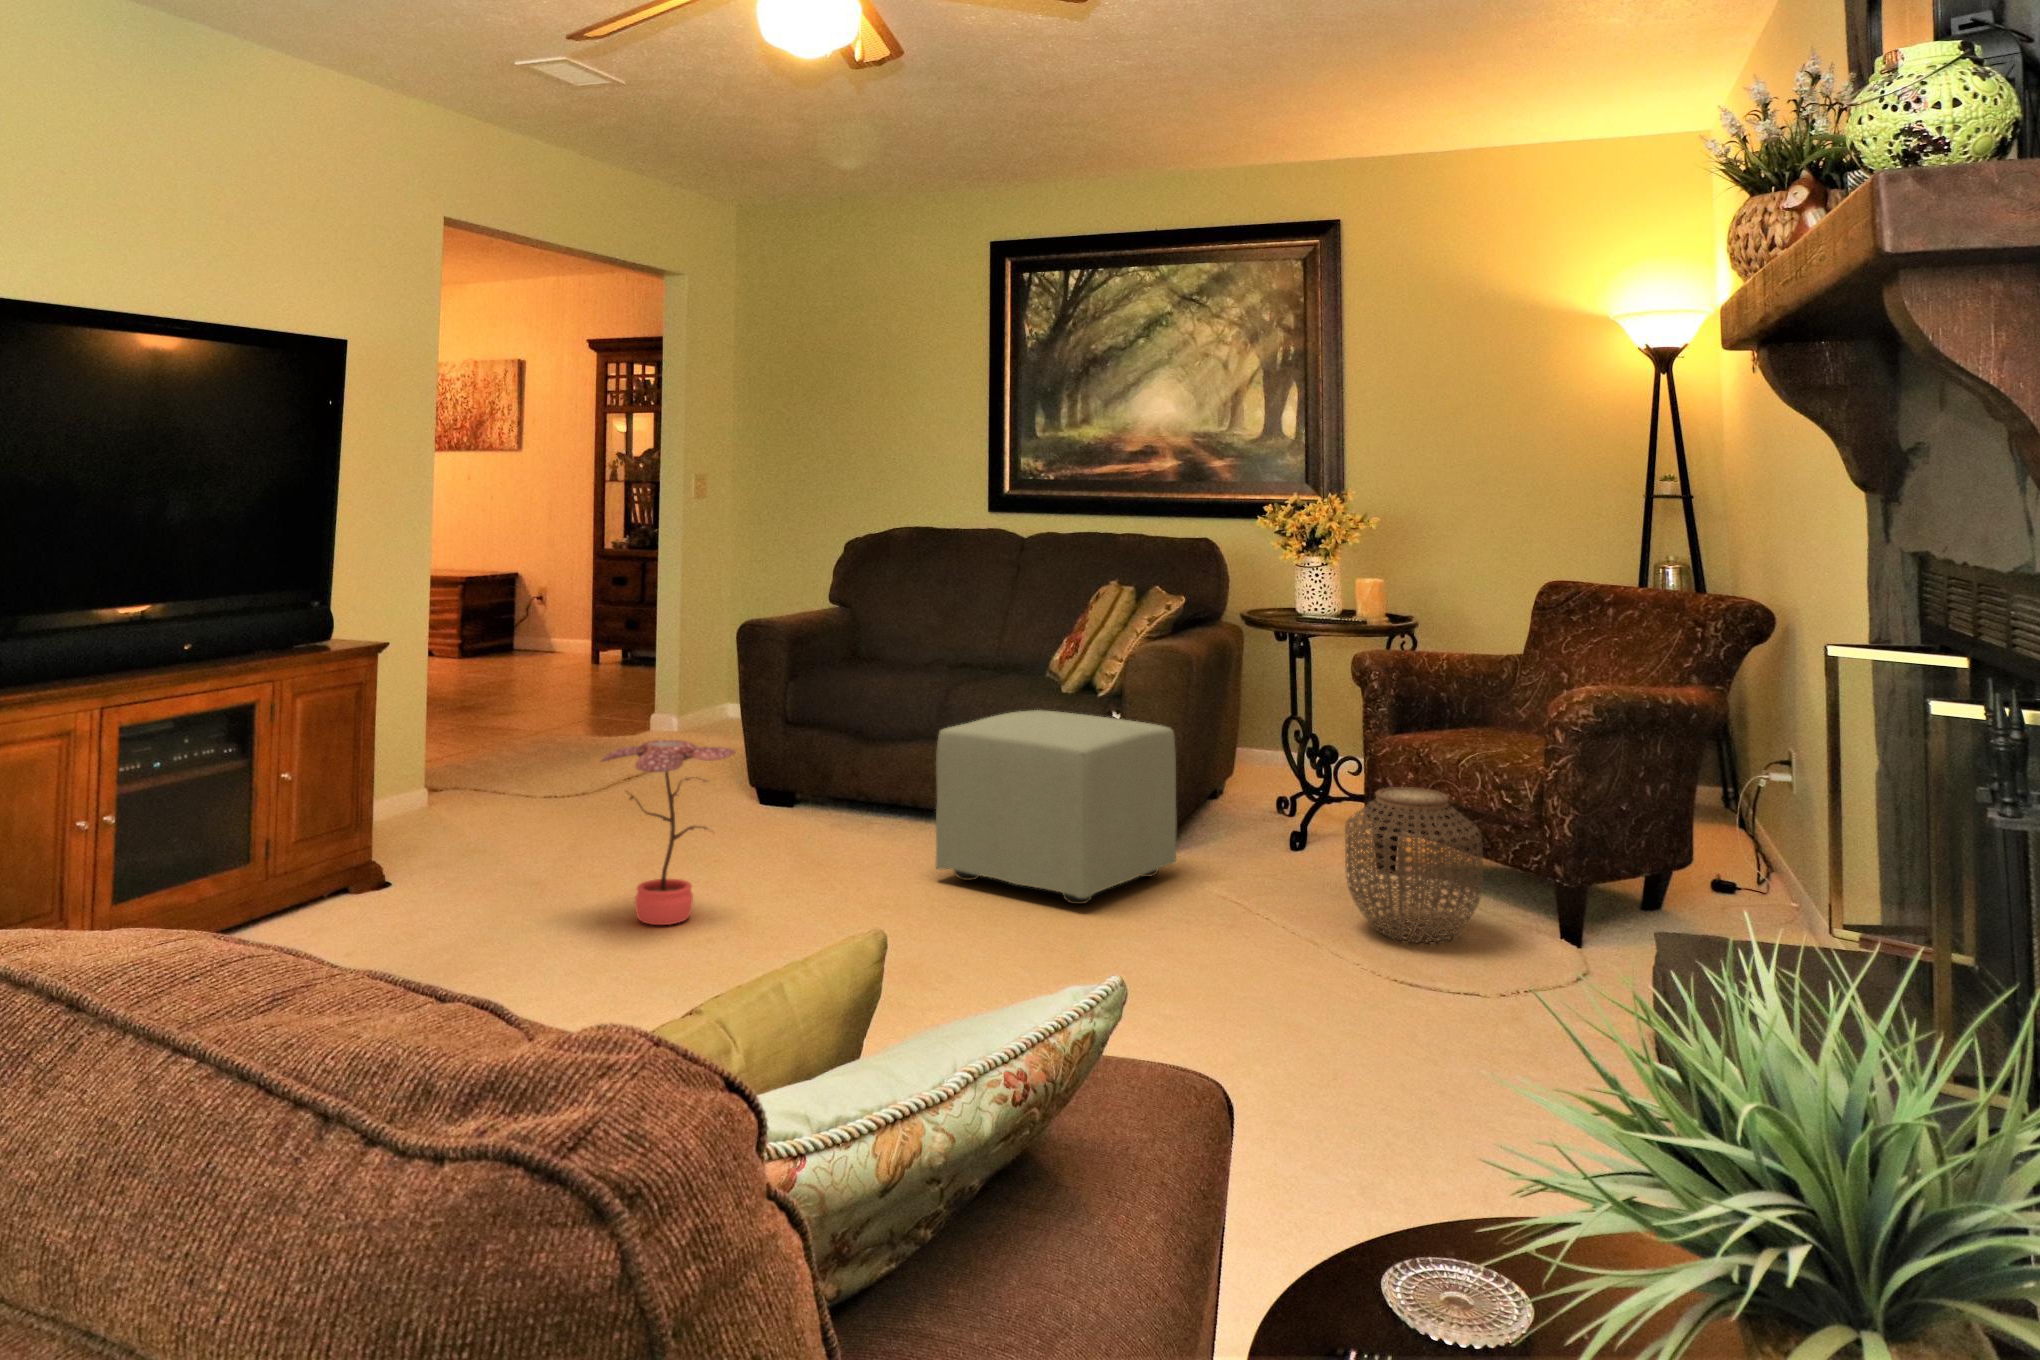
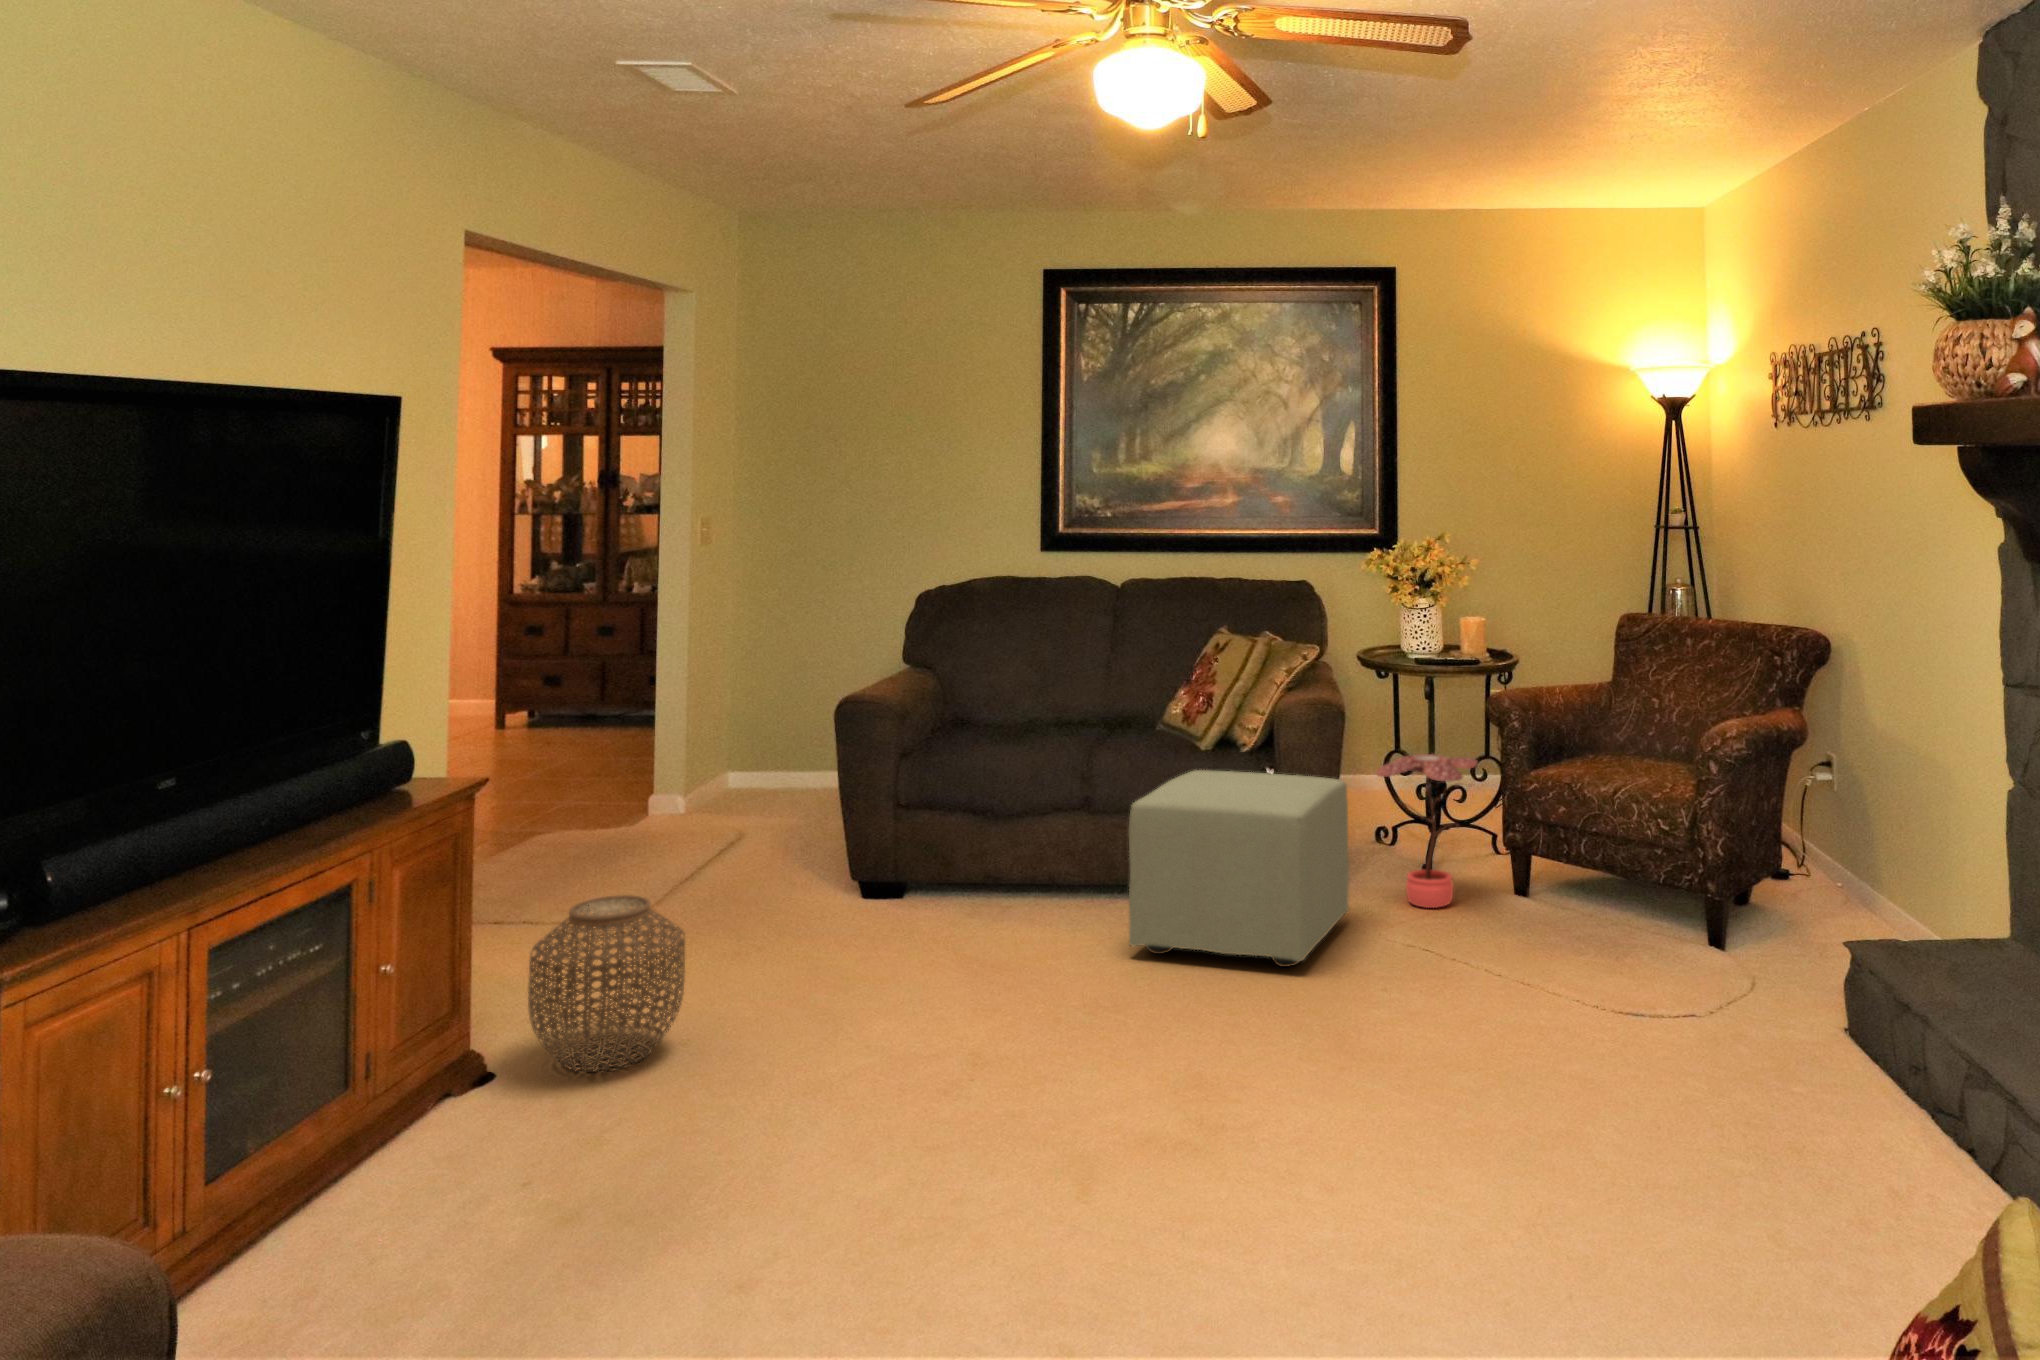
potted plant: present [601,740,735,925] -> present [1377,754,1478,908]
woven basket: present [1345,787,1483,943] -> present [528,895,685,1072]

